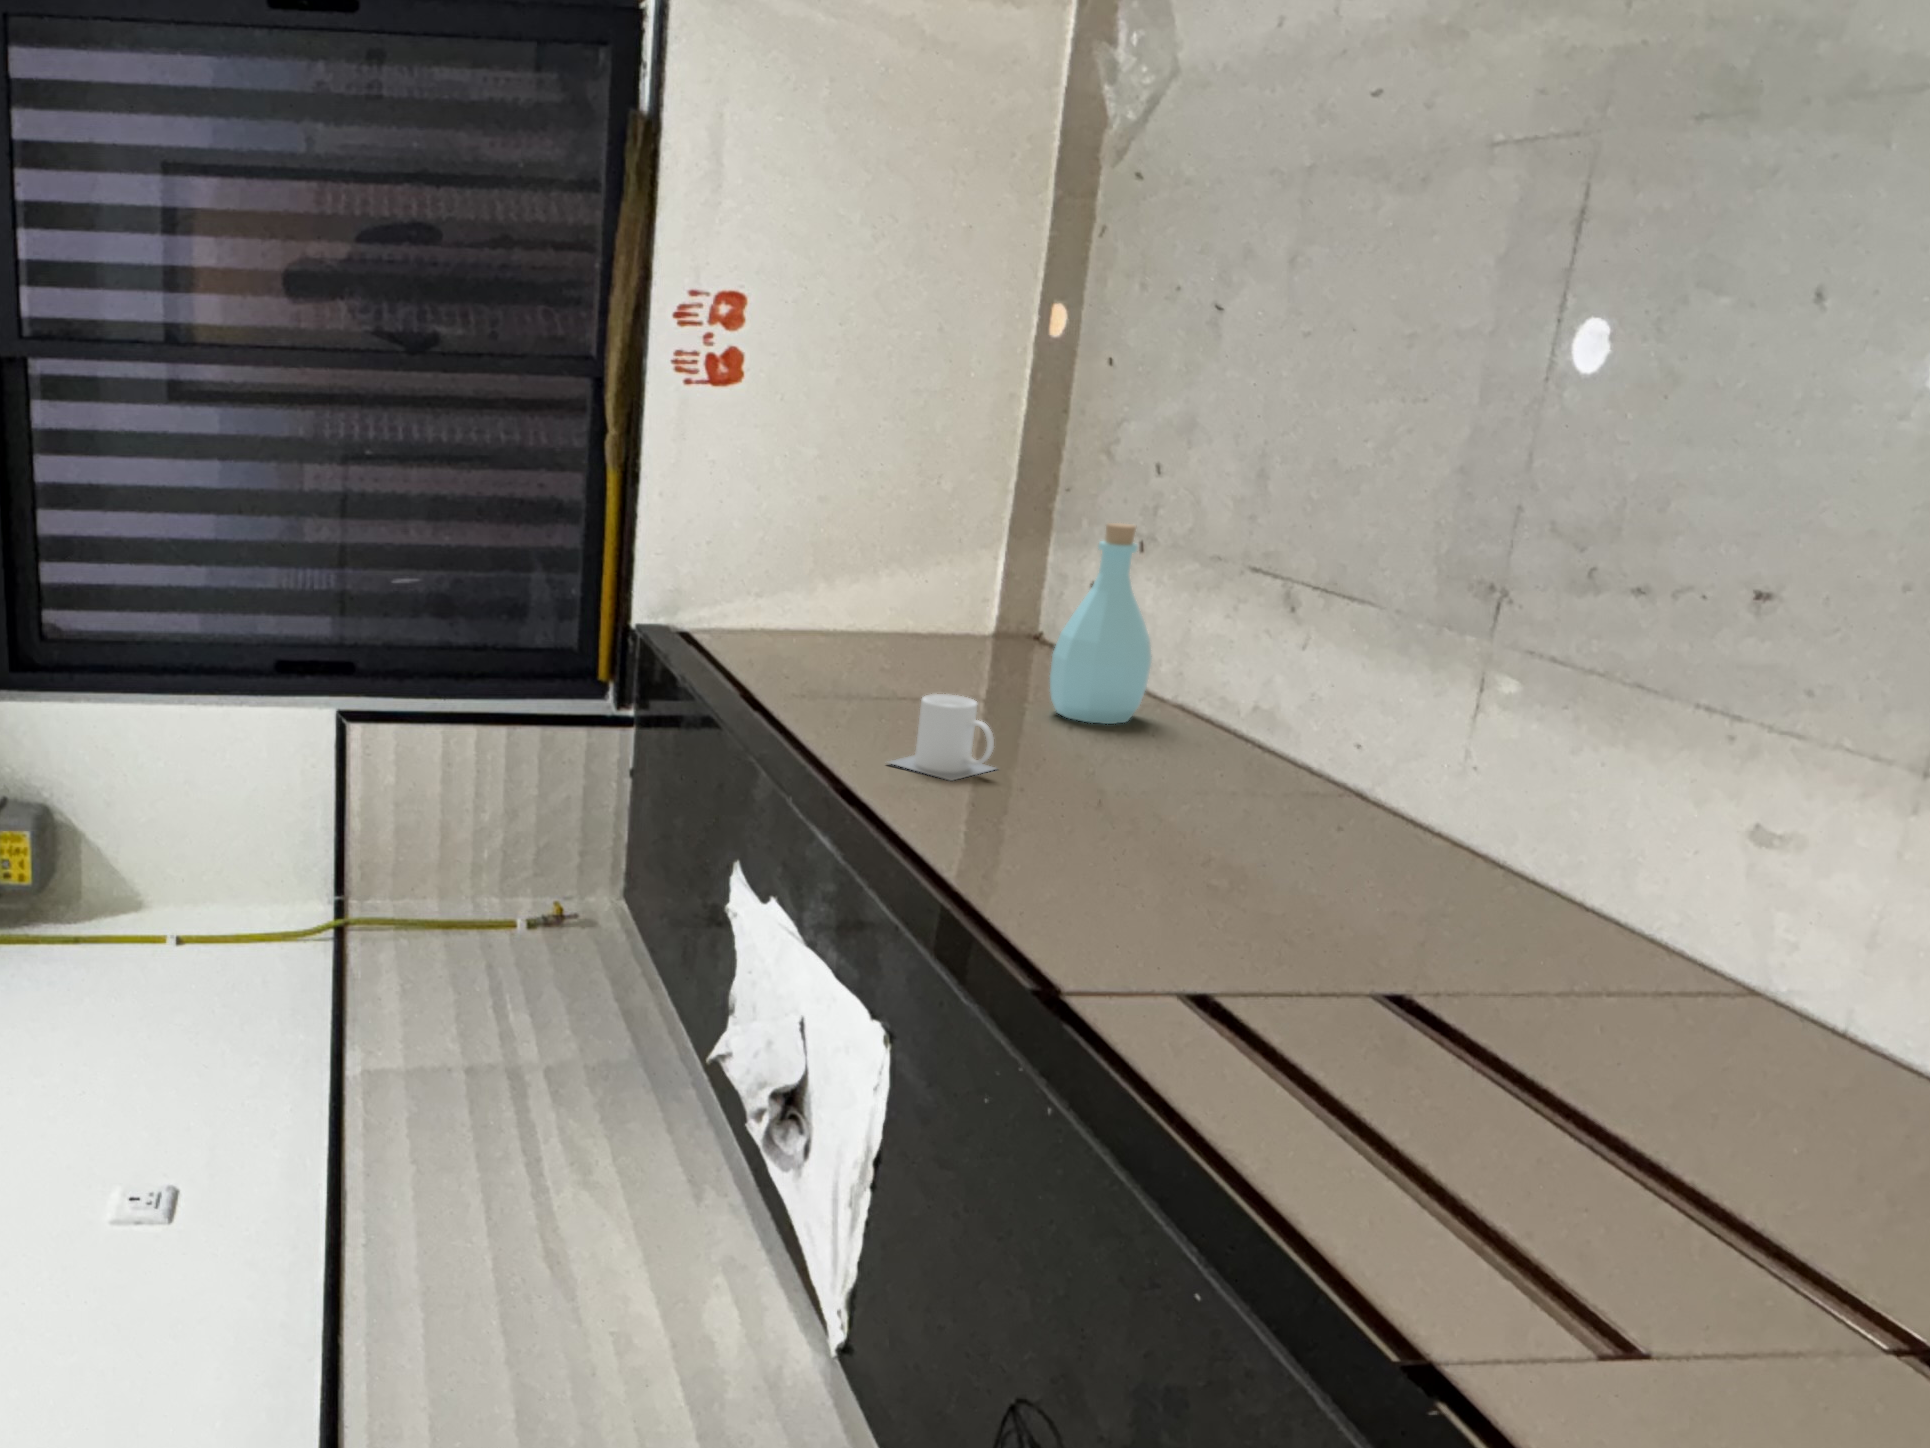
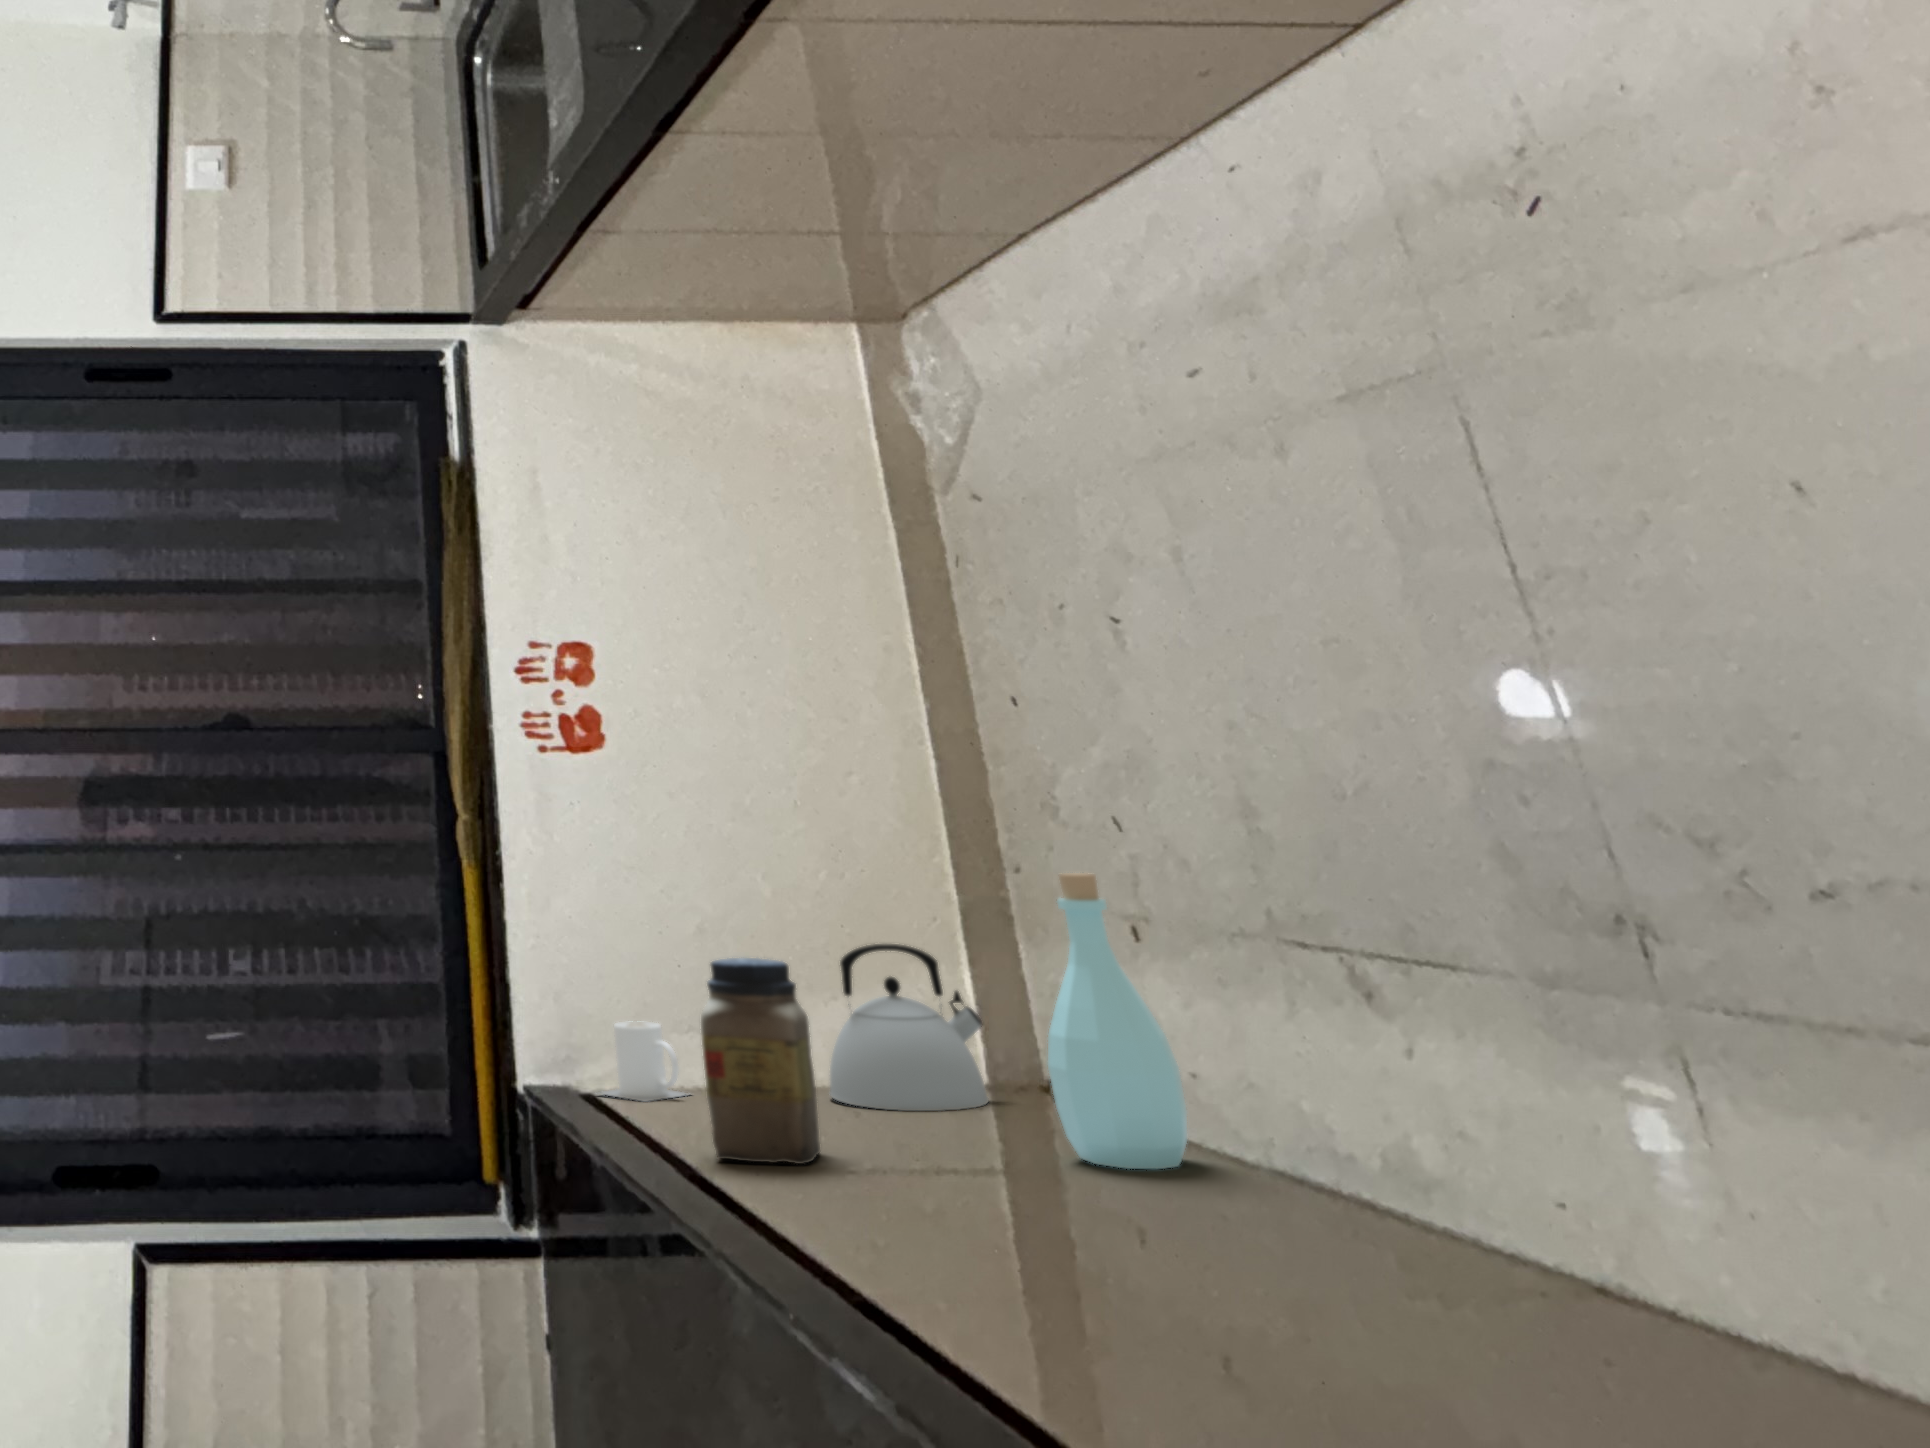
kettle: none [874,548,1004,663] -> present [830,944,988,1111]
jar: none [785,570,876,710] -> present [701,958,820,1164]
mug: present [890,694,995,781] -> present [602,1021,686,1102]

